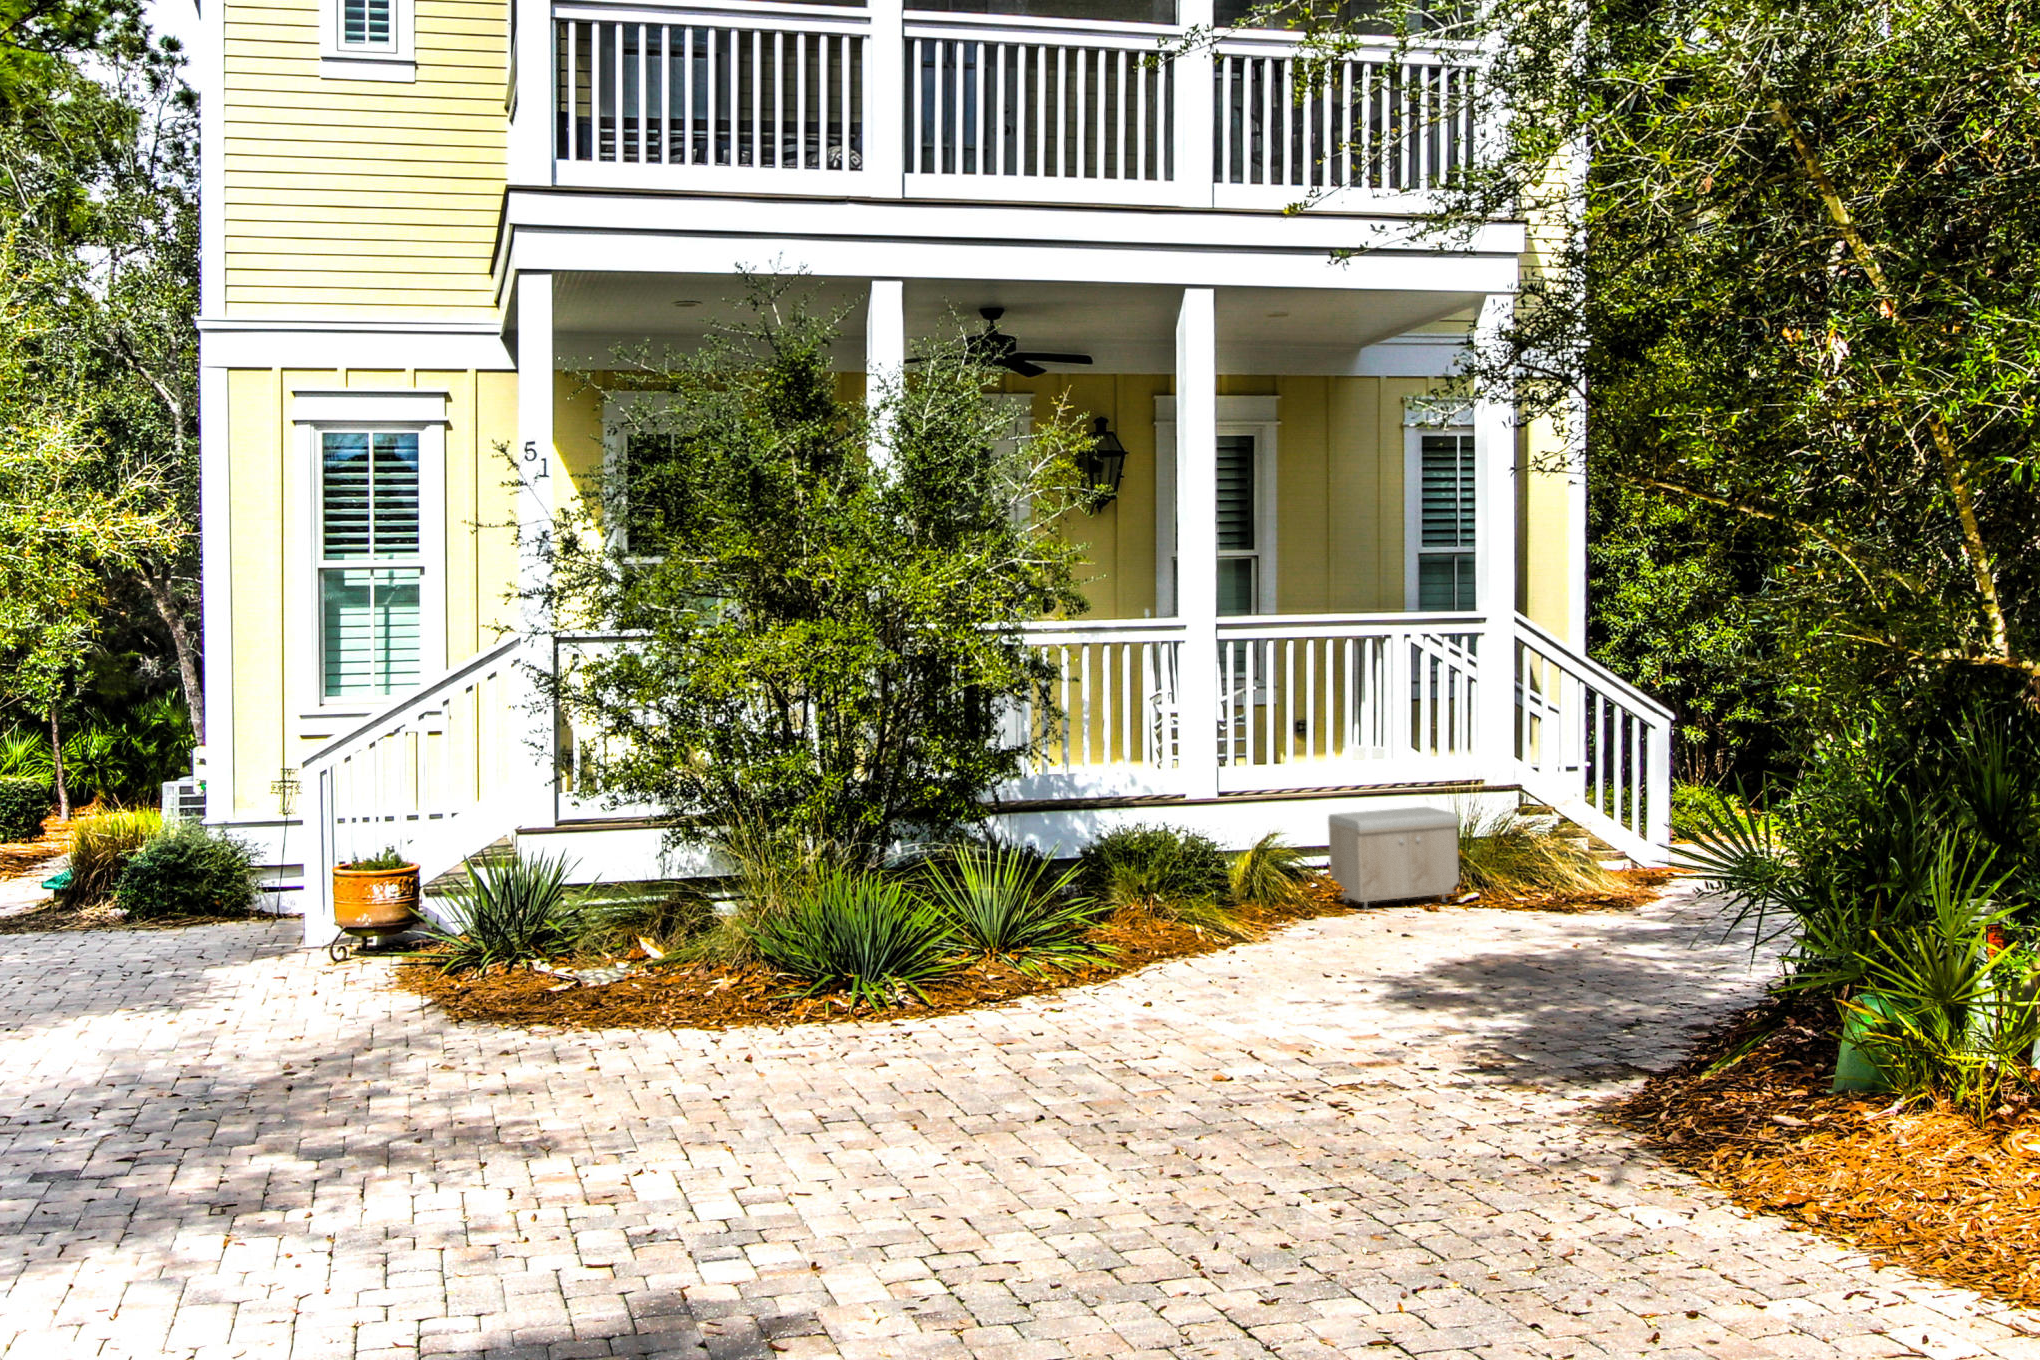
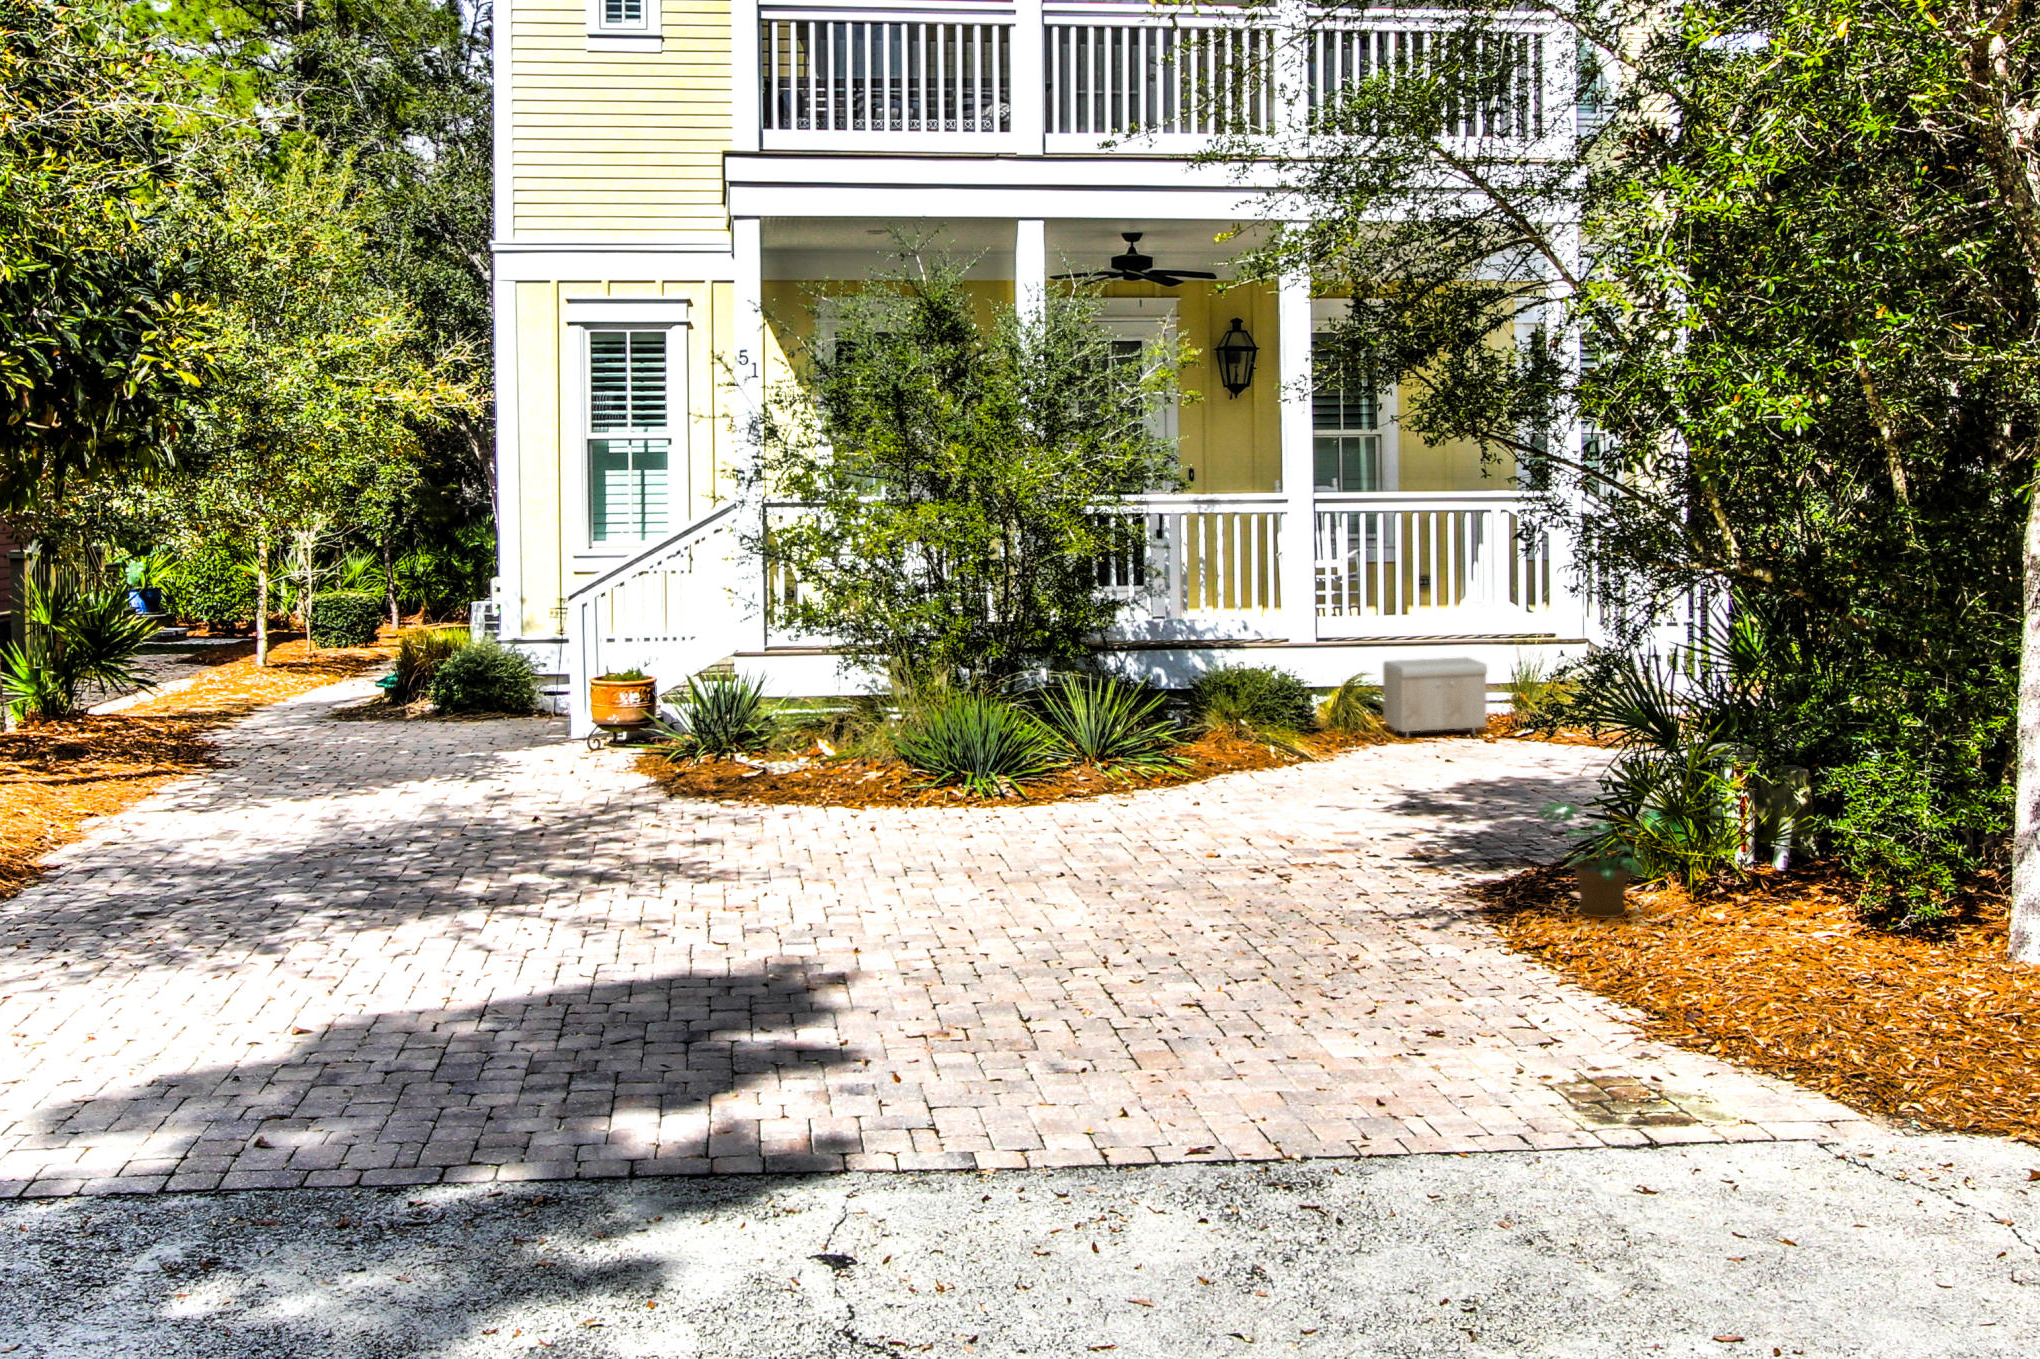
potted plant: none [1711,994,1907,1161] -> present [1537,802,1642,918]

